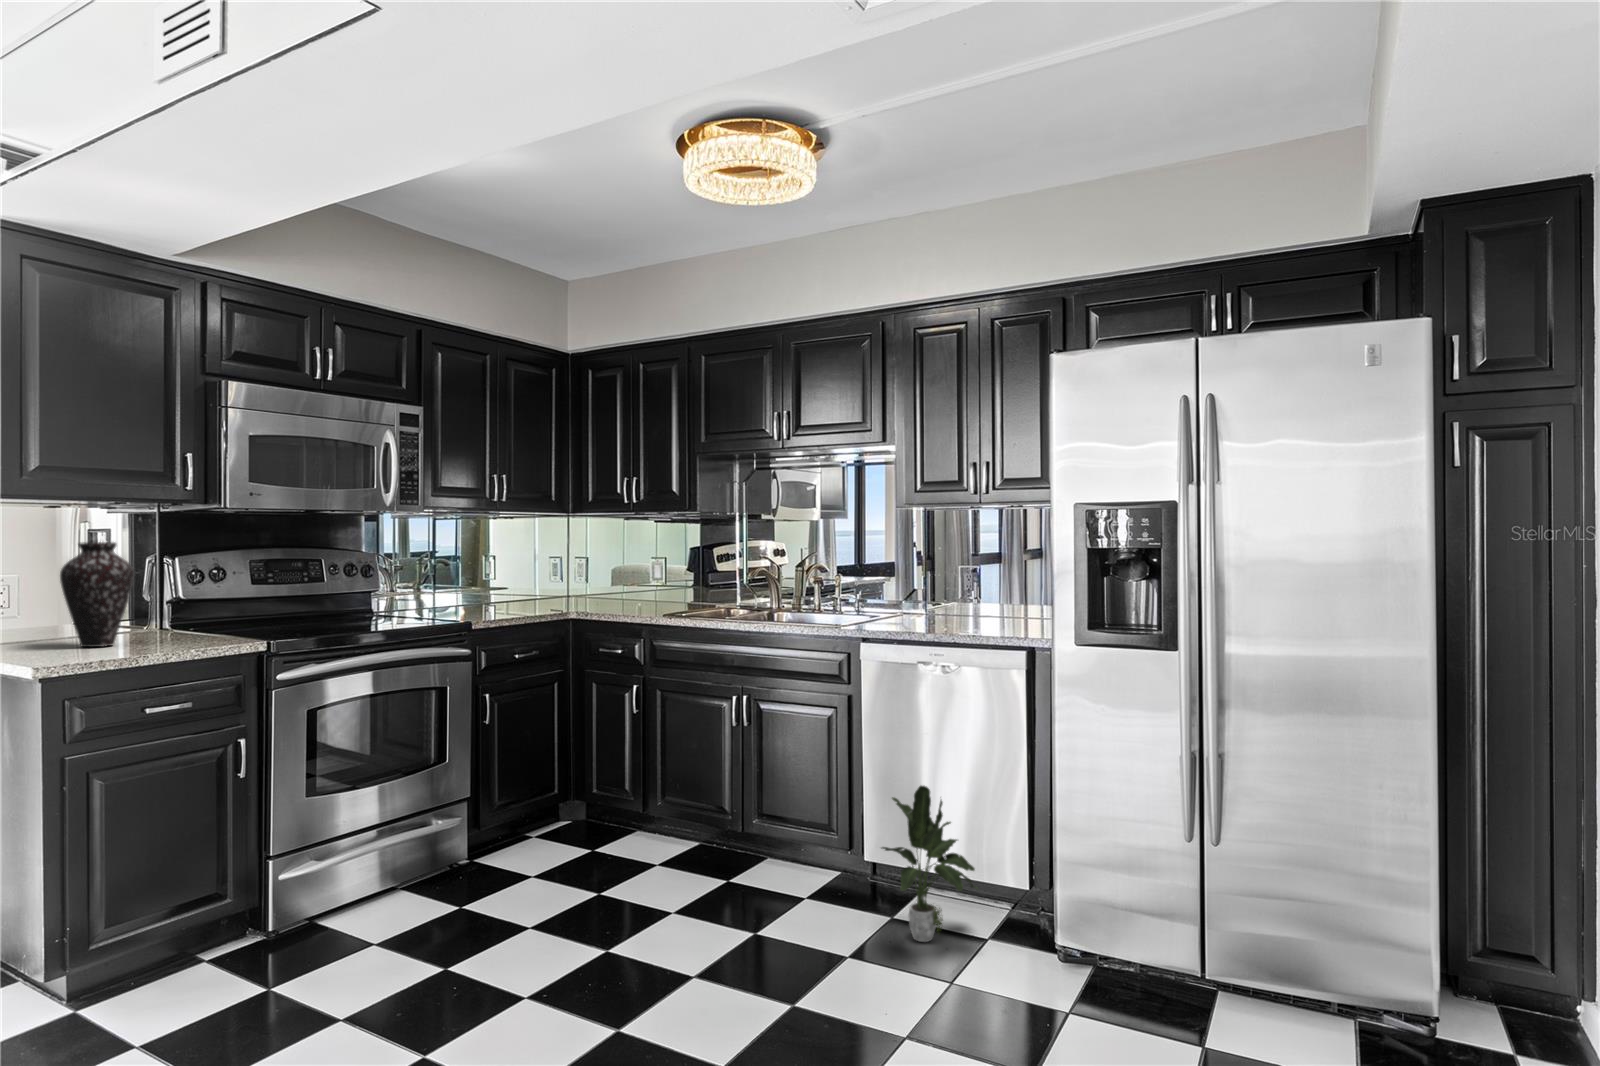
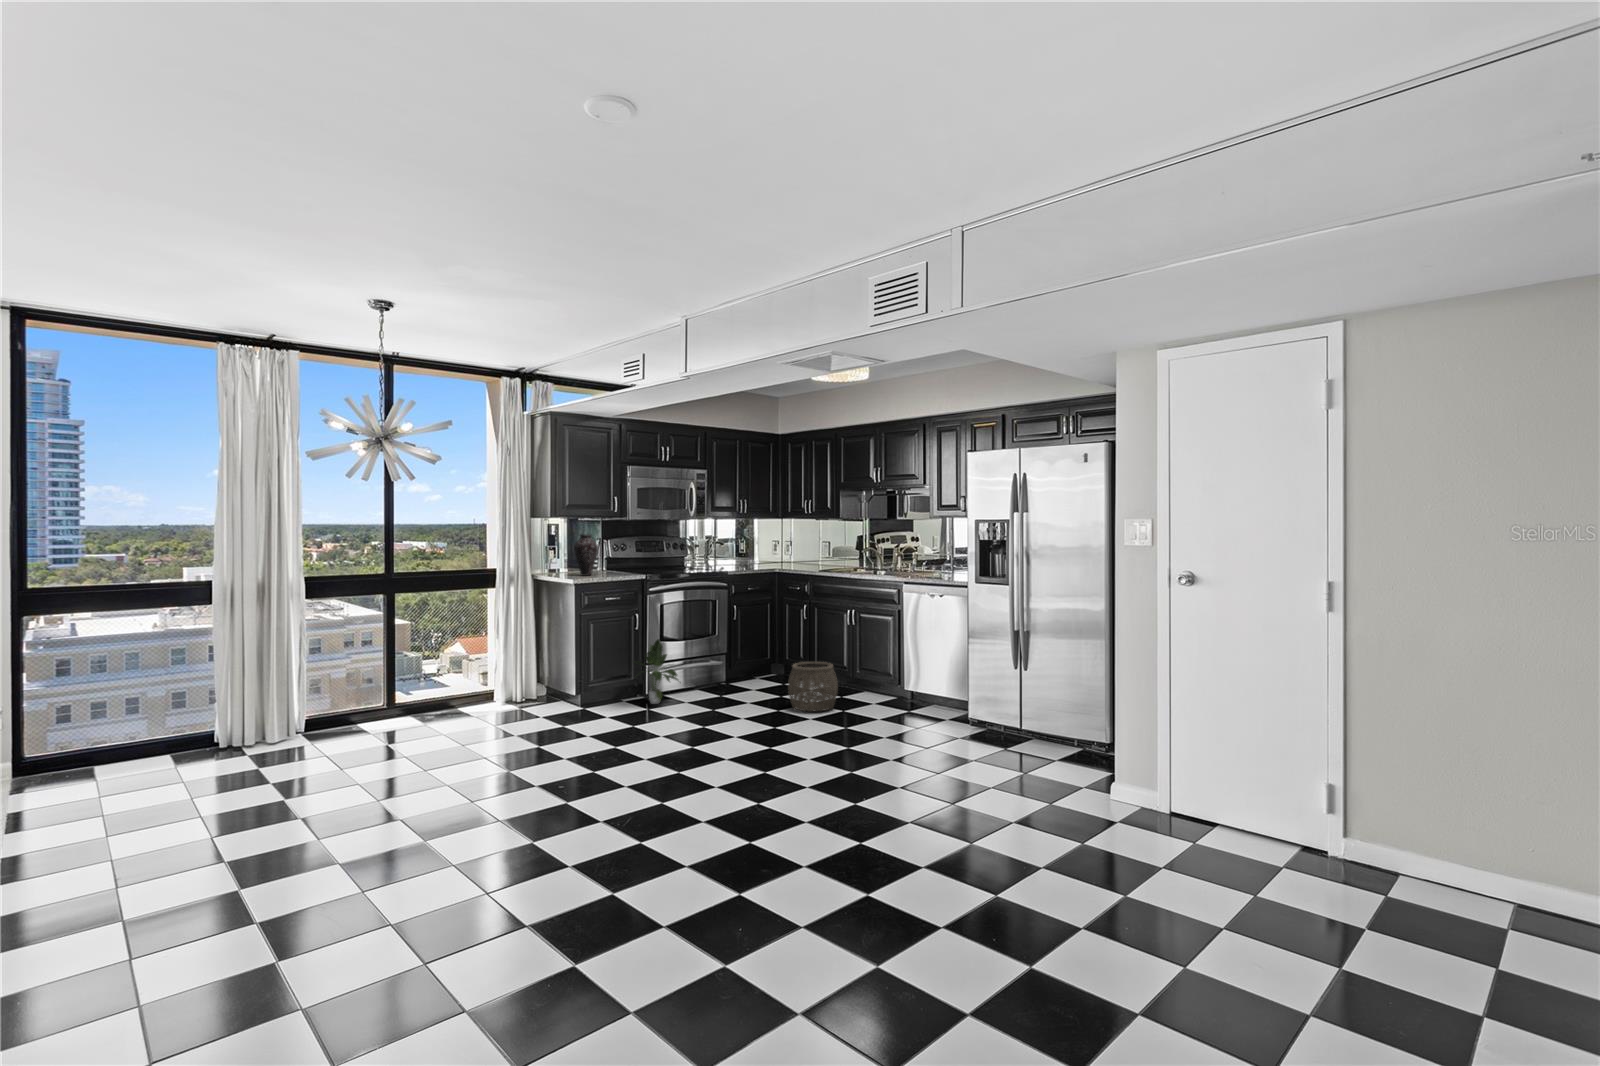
potted plant: present [881,786,978,942] -> present [635,639,678,704]
woven basket: none [634,822,751,954] -> present [788,662,838,712]

